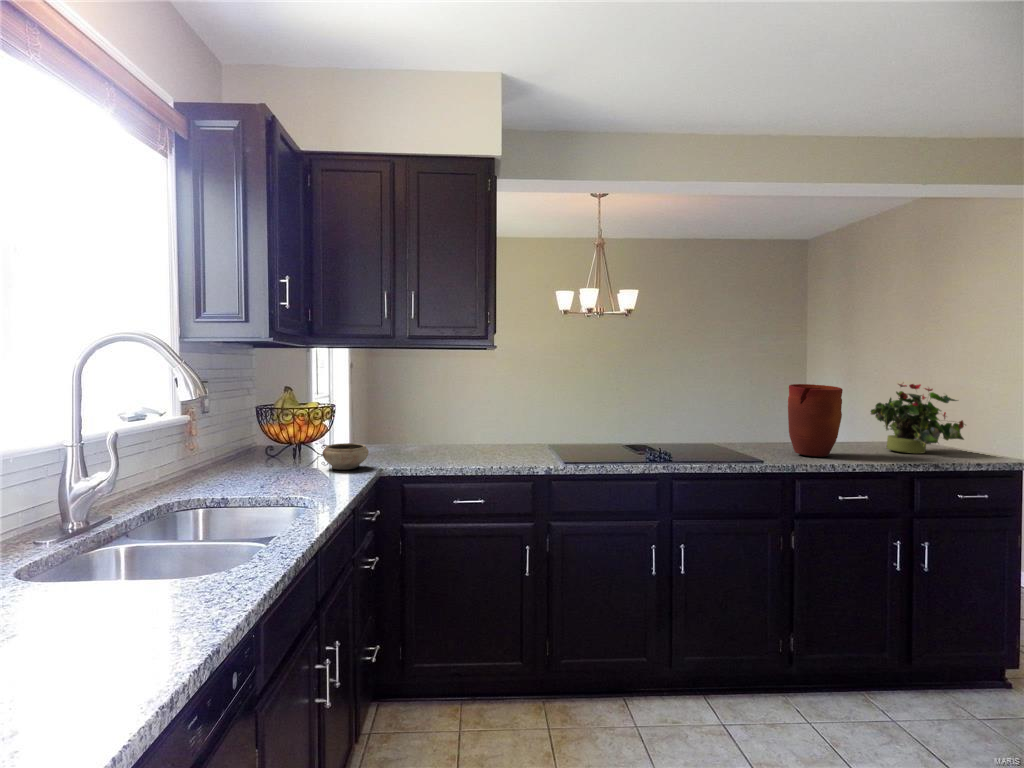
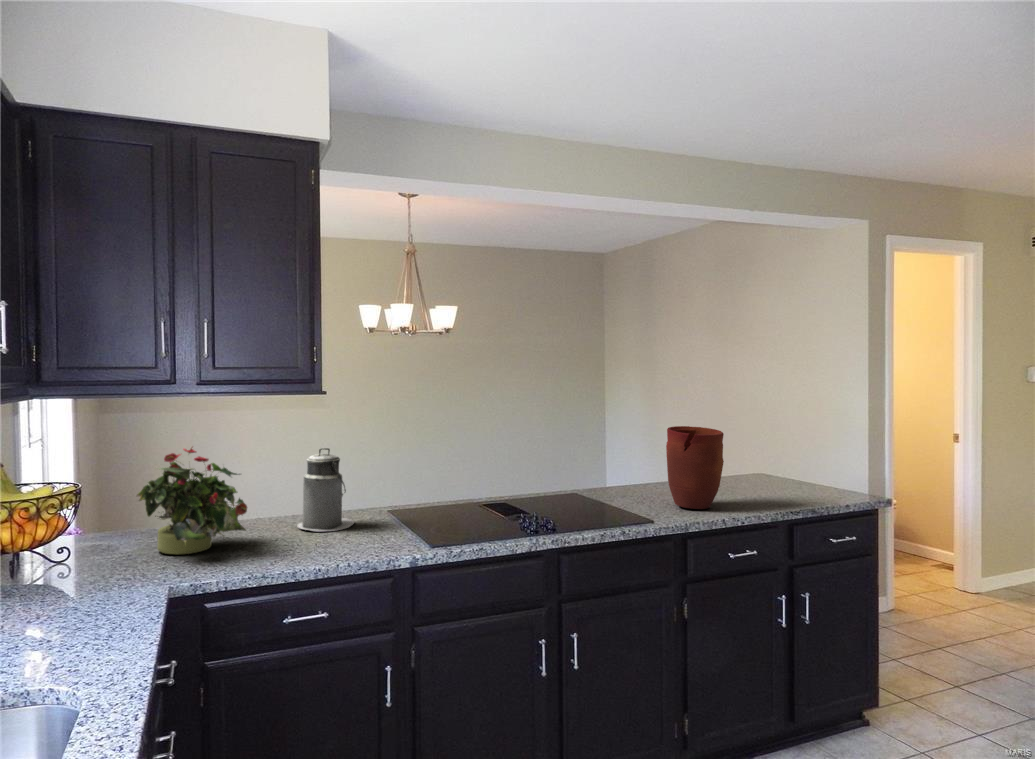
potted plant: present [871,384,964,454] -> present [137,448,247,554]
canister: none [478,390,520,451] -> present [297,448,354,531]
ceramic bowl: present [322,443,369,470] -> none [70,550,148,598]

